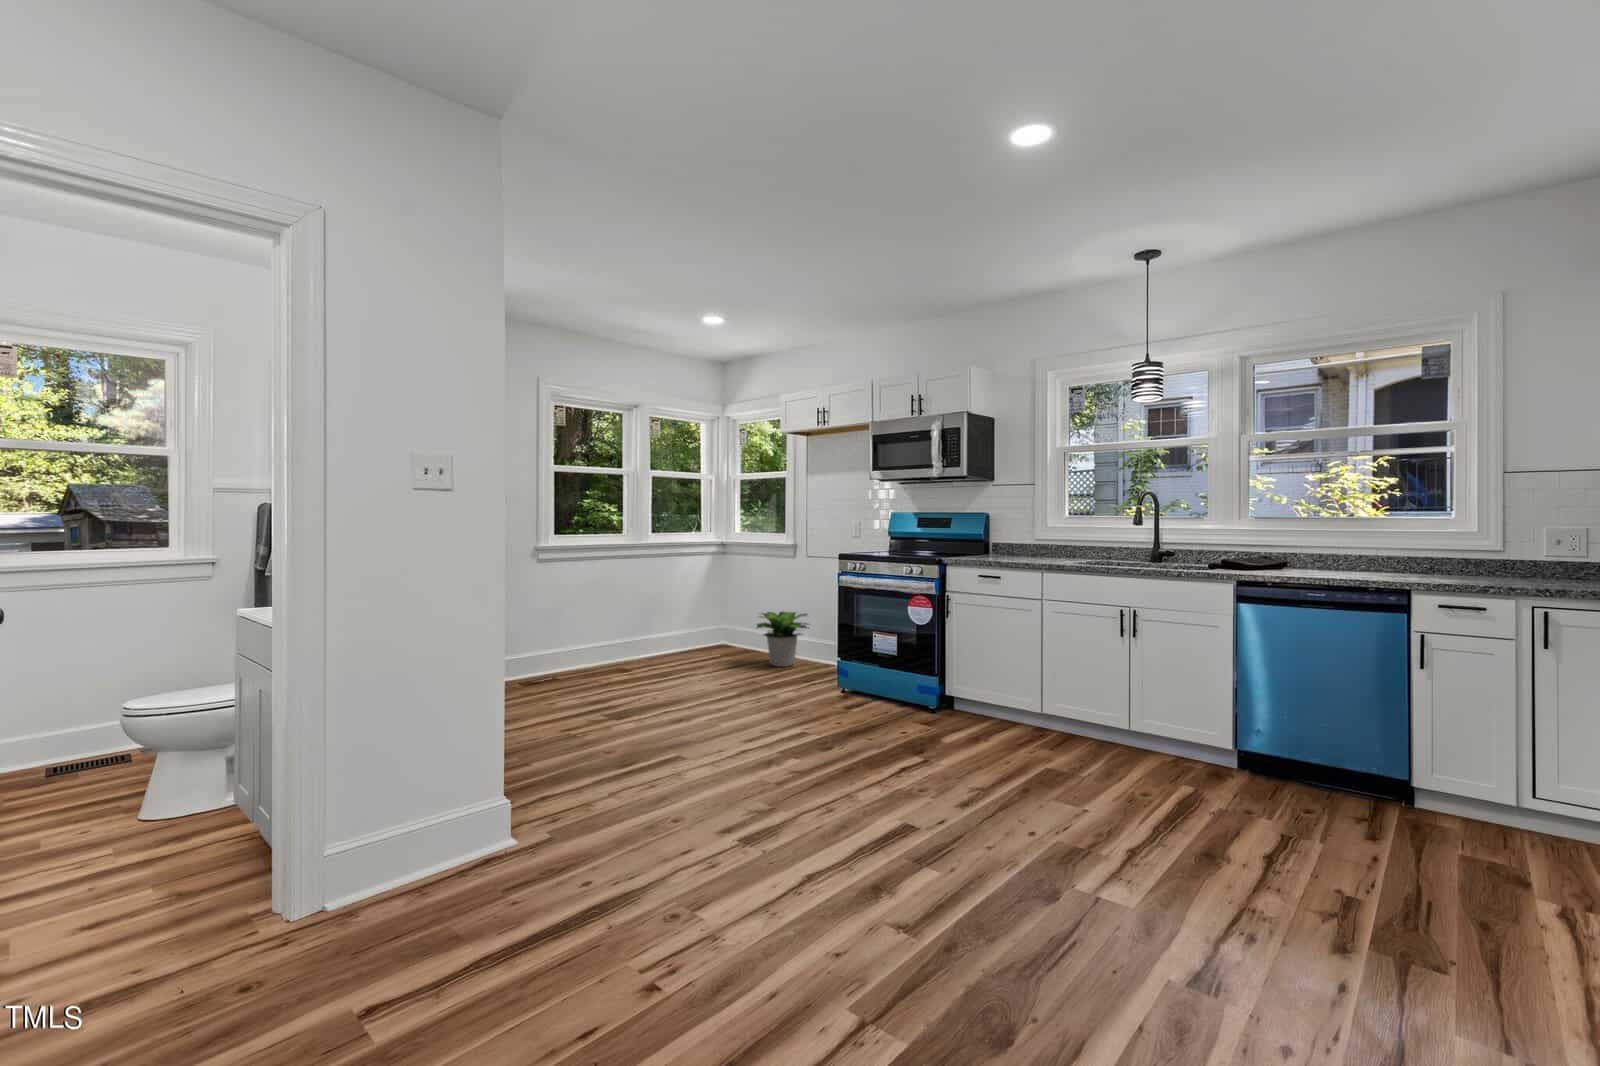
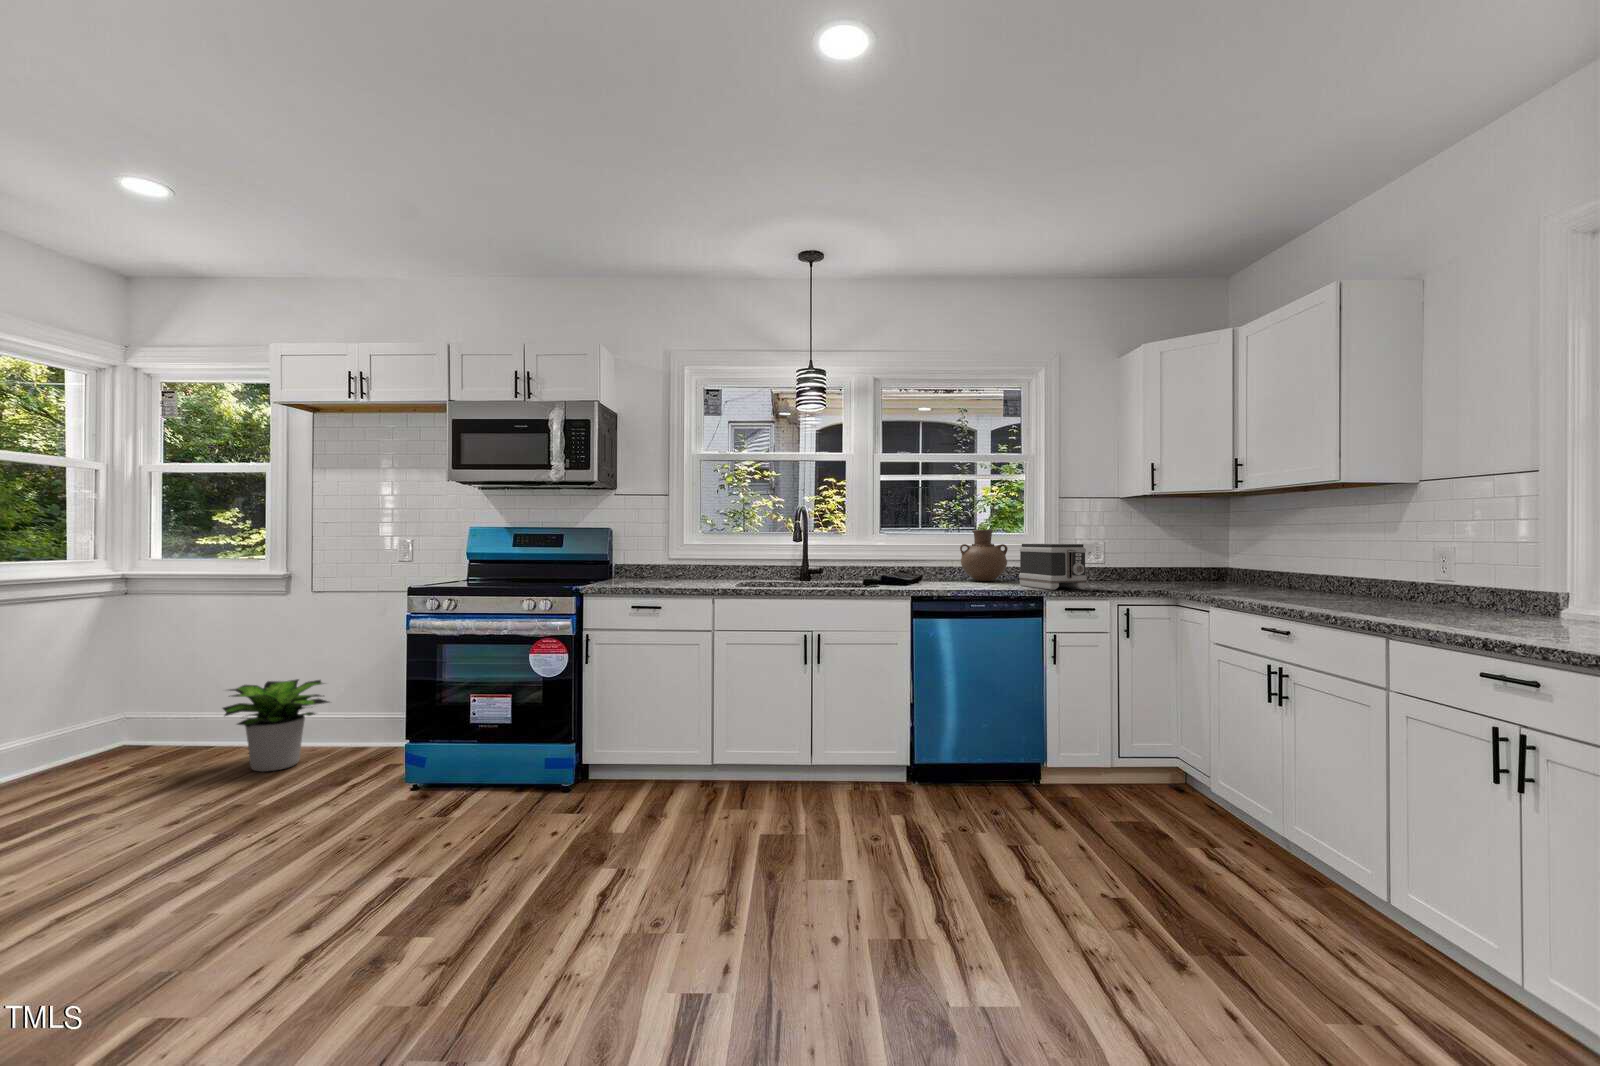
vase: none [1343,513,1410,571] -> present [960,530,1008,581]
toaster: none [1398,530,1476,585] -> present [1019,544,1087,590]

